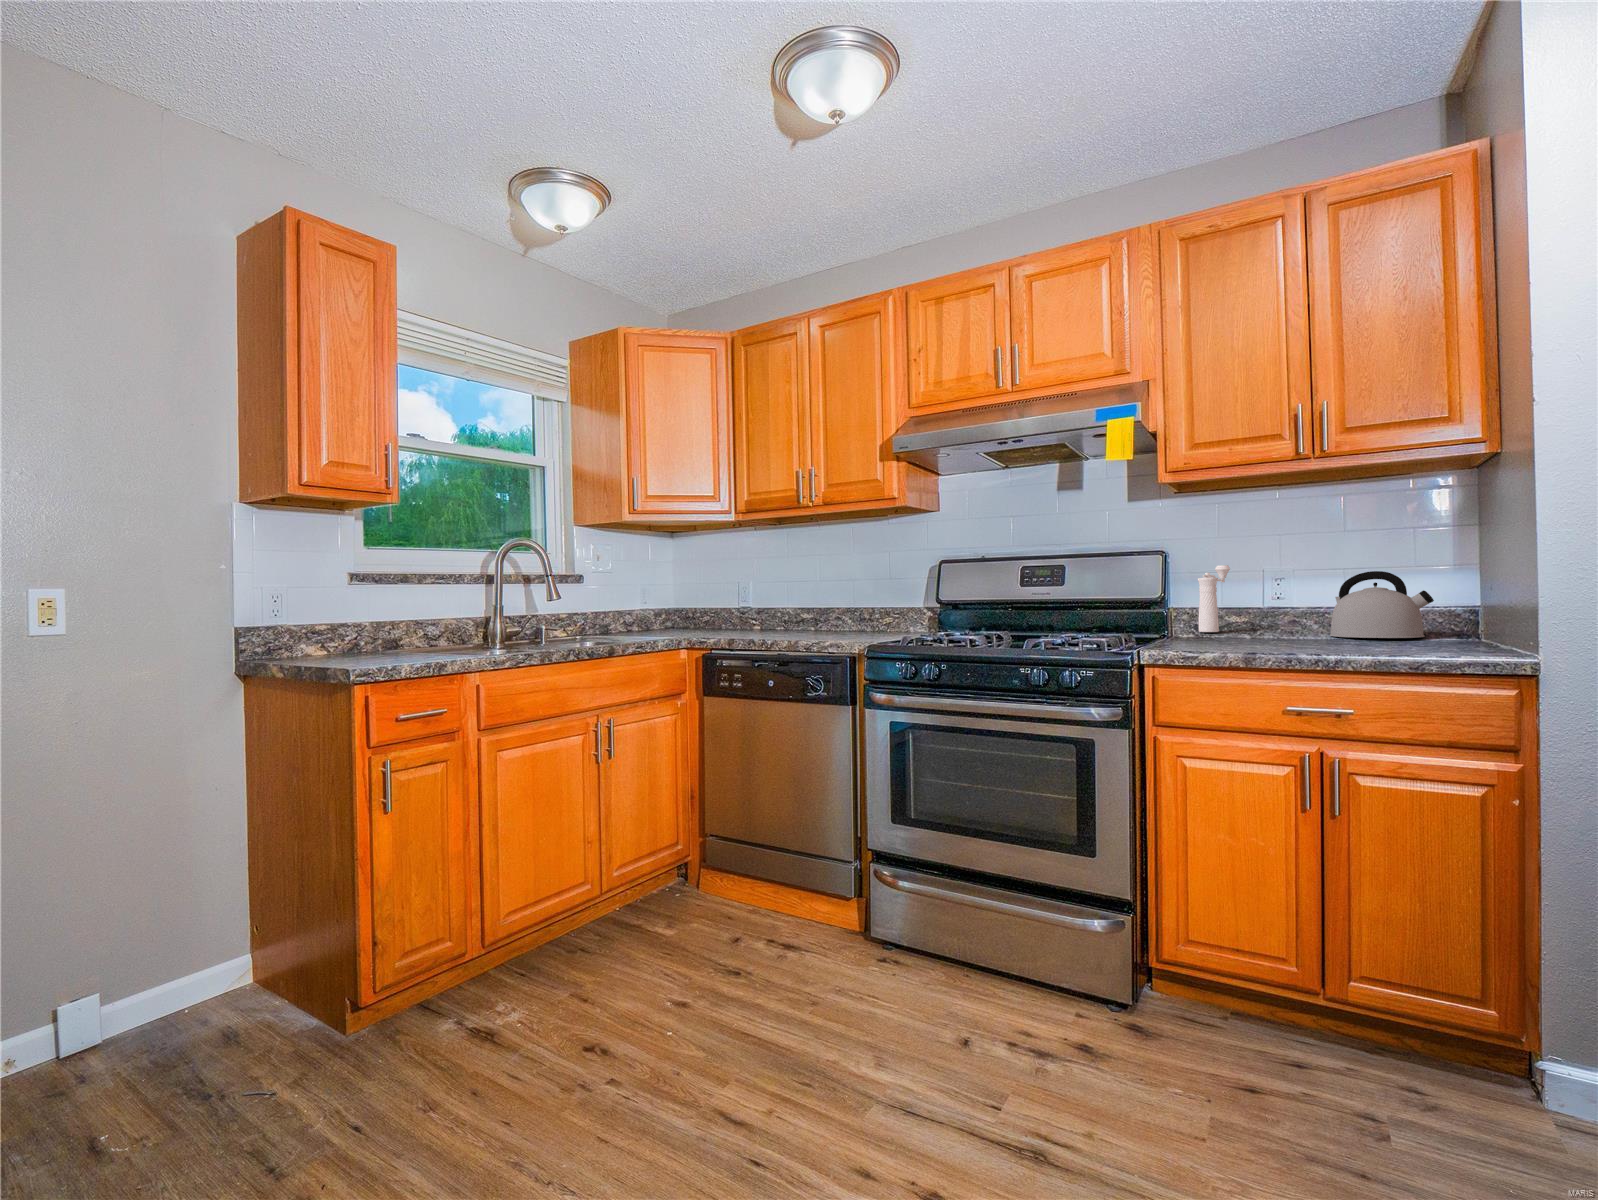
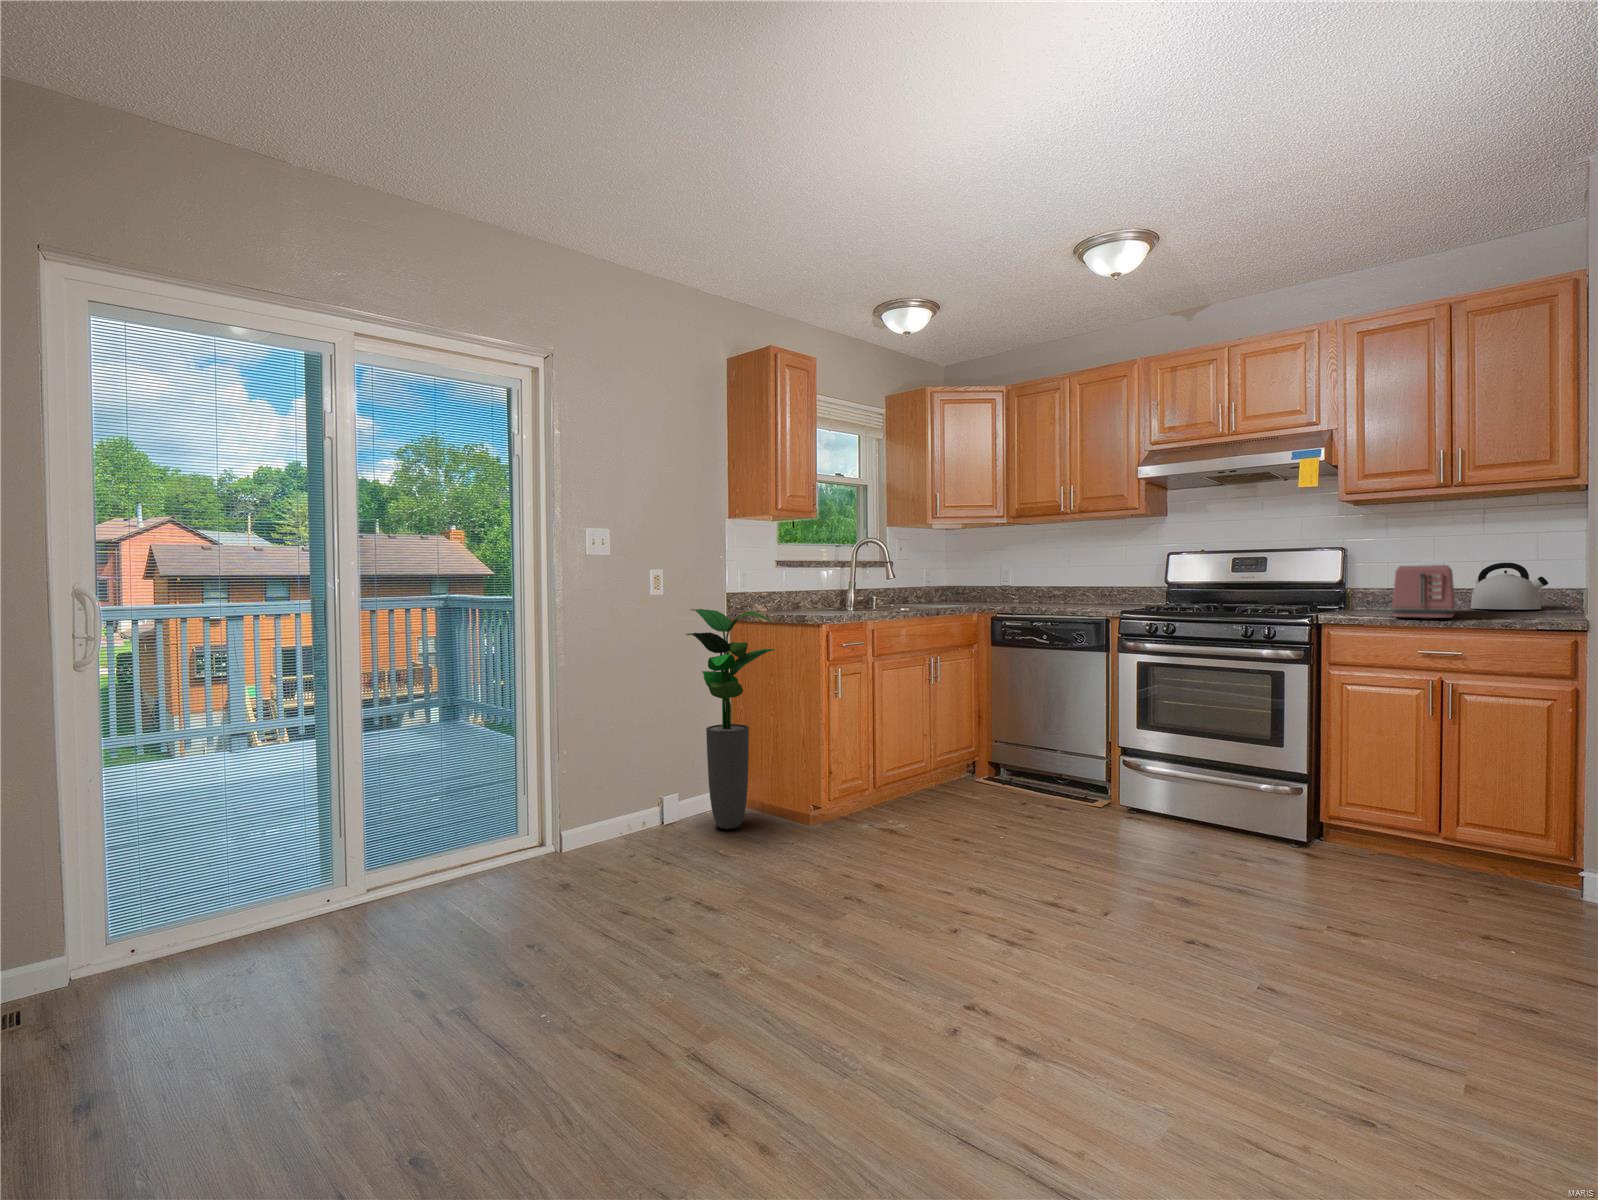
pepper mill: present [1198,565,1230,632] -> none [1370,557,1397,605]
toaster: none [1242,574,1333,655] -> present [1392,565,1455,618]
potted plant: none [42,659,274,1068] -> present [686,609,775,829]

